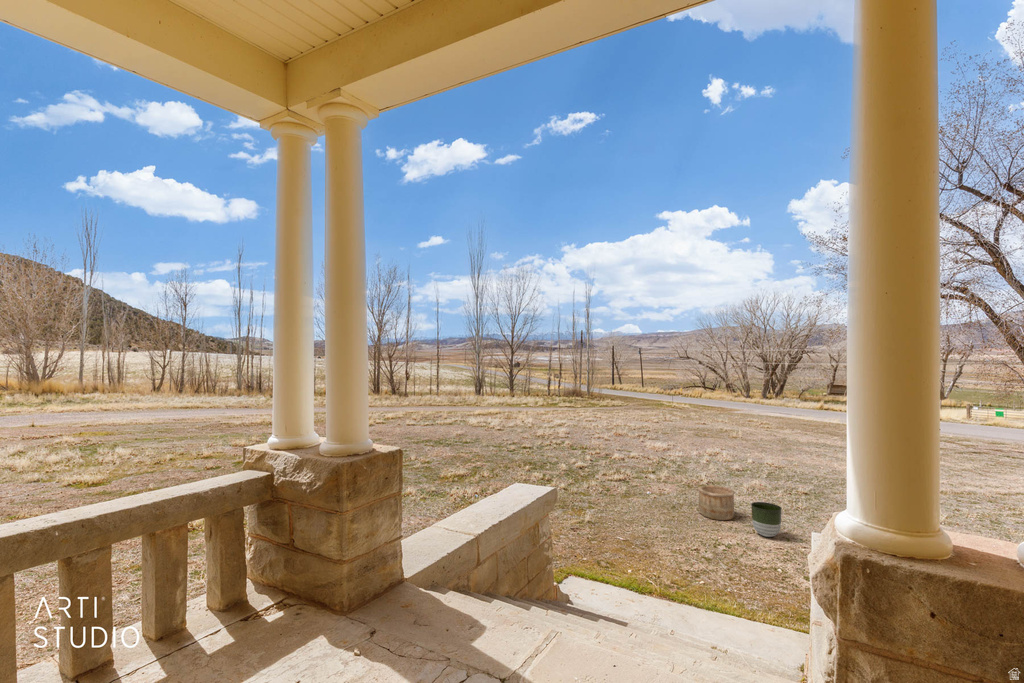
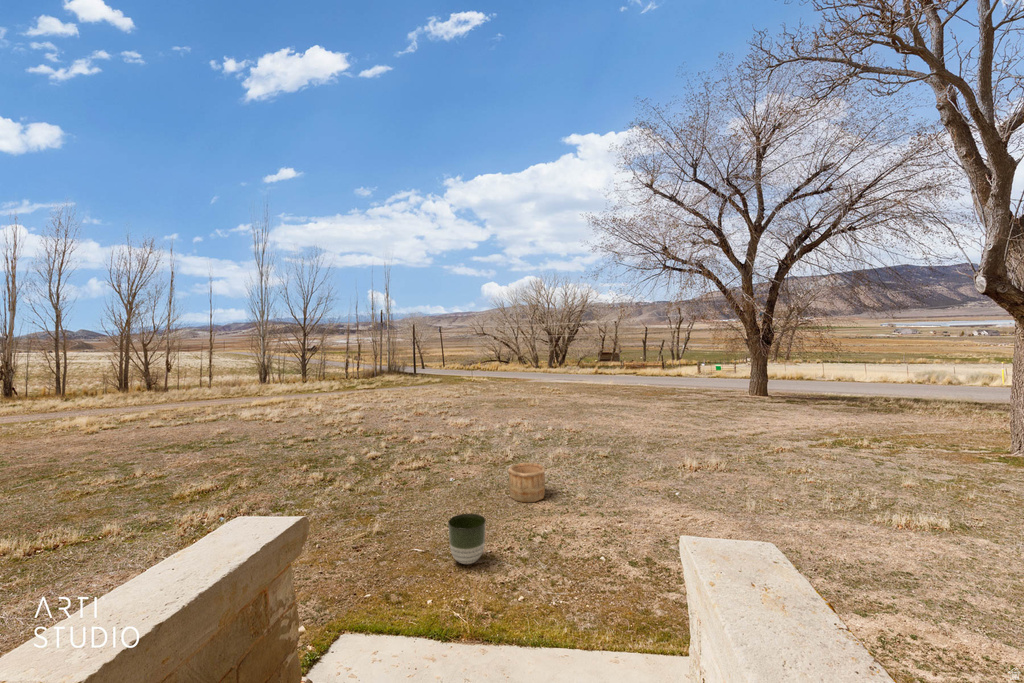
planter: present [751,502,782,537] -> present [448,514,486,564]

